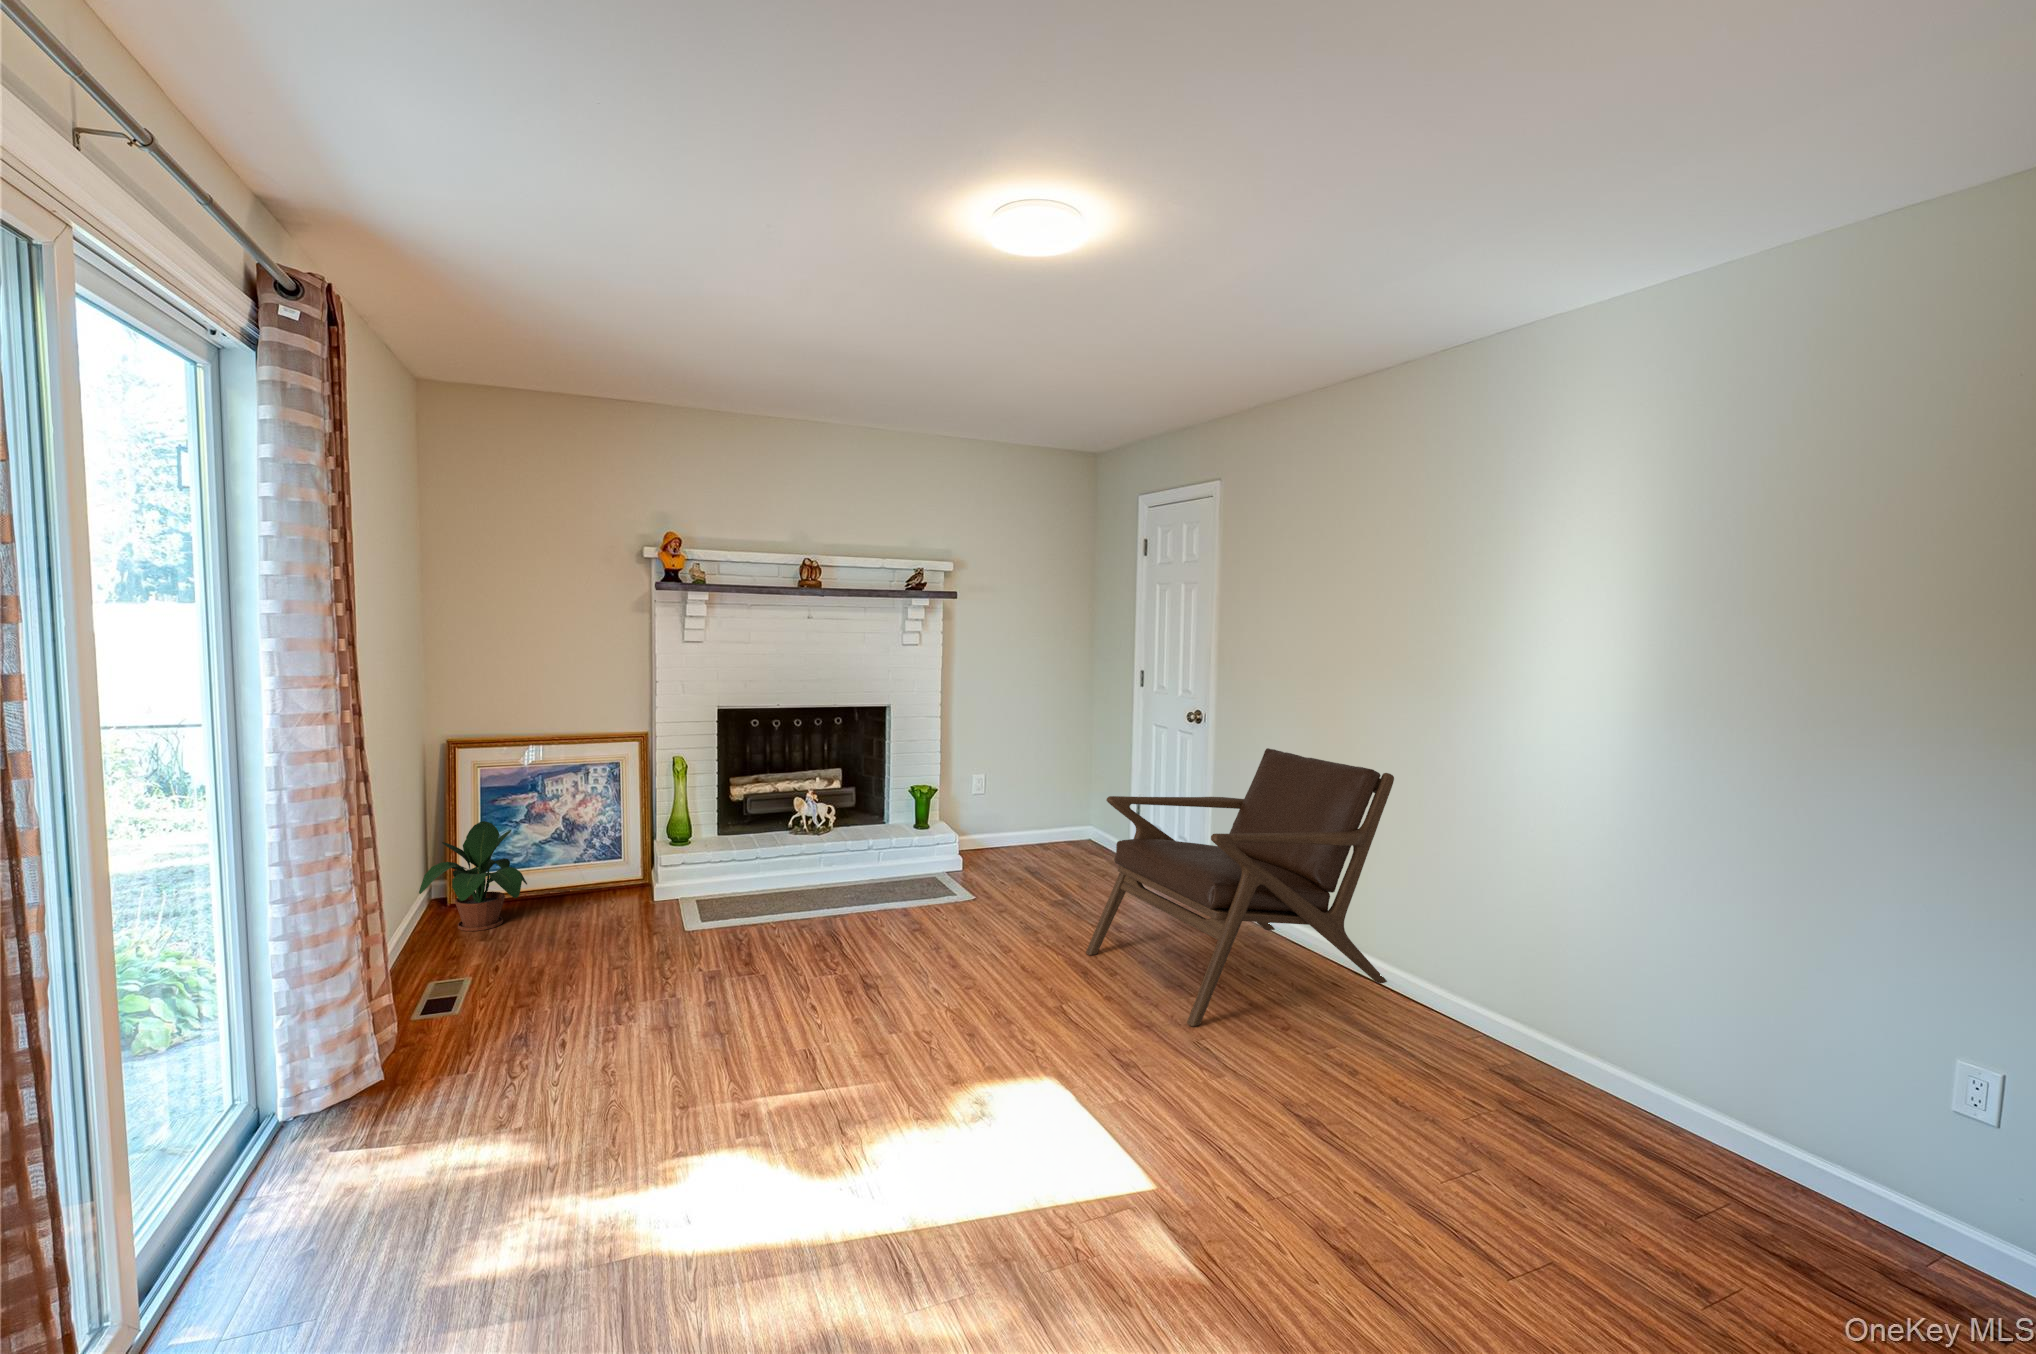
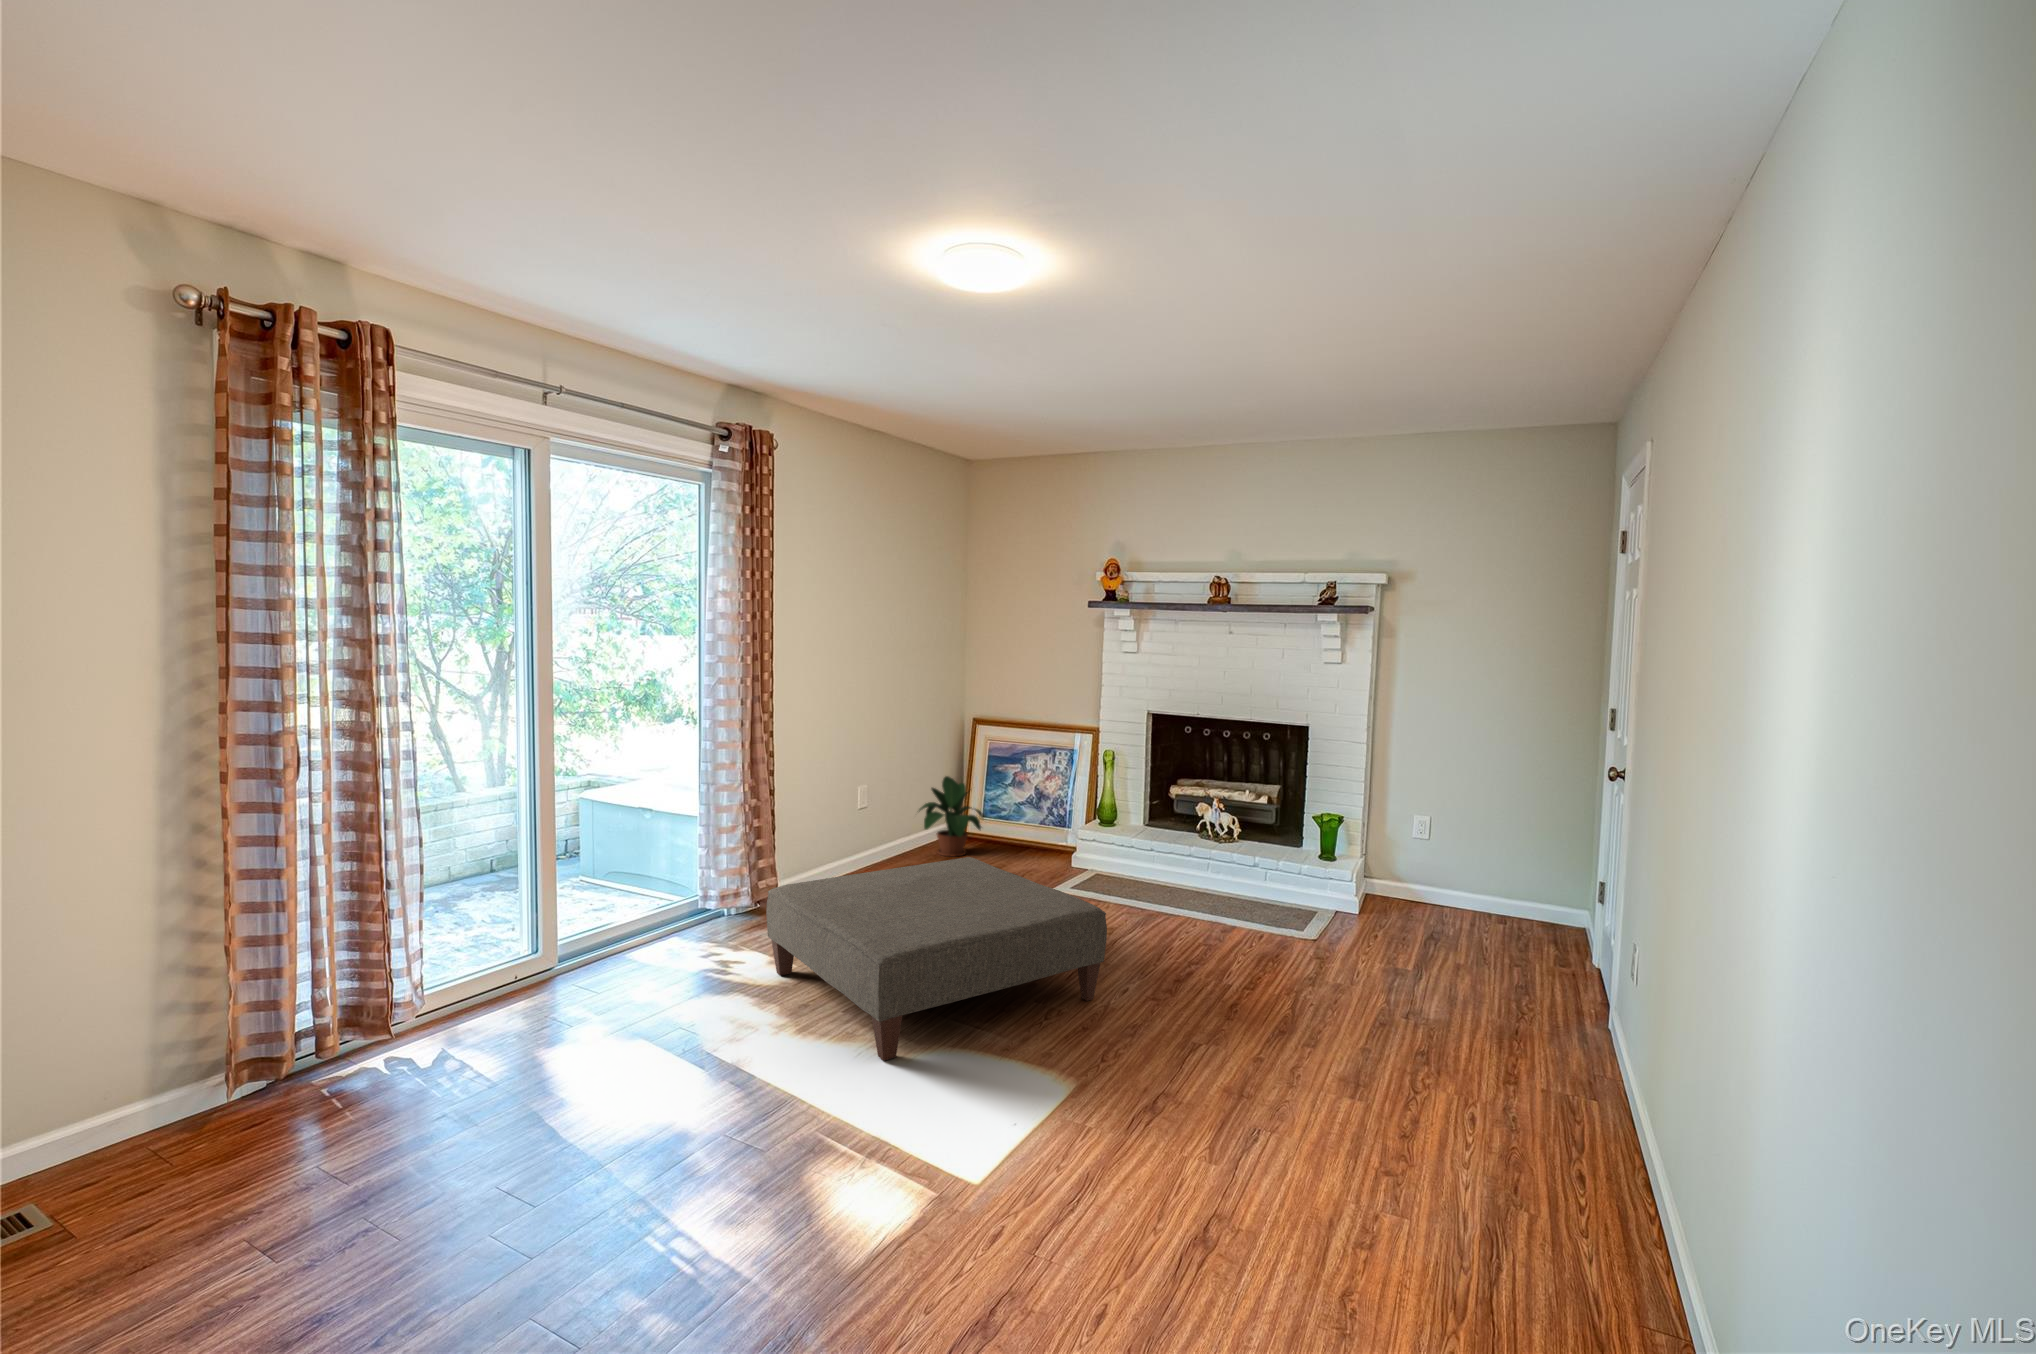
lounge chair: present [1086,748,1394,1026] -> none [1276,824,1692,1210]
ottoman: none [543,904,940,1146] -> present [766,857,1107,1061]

